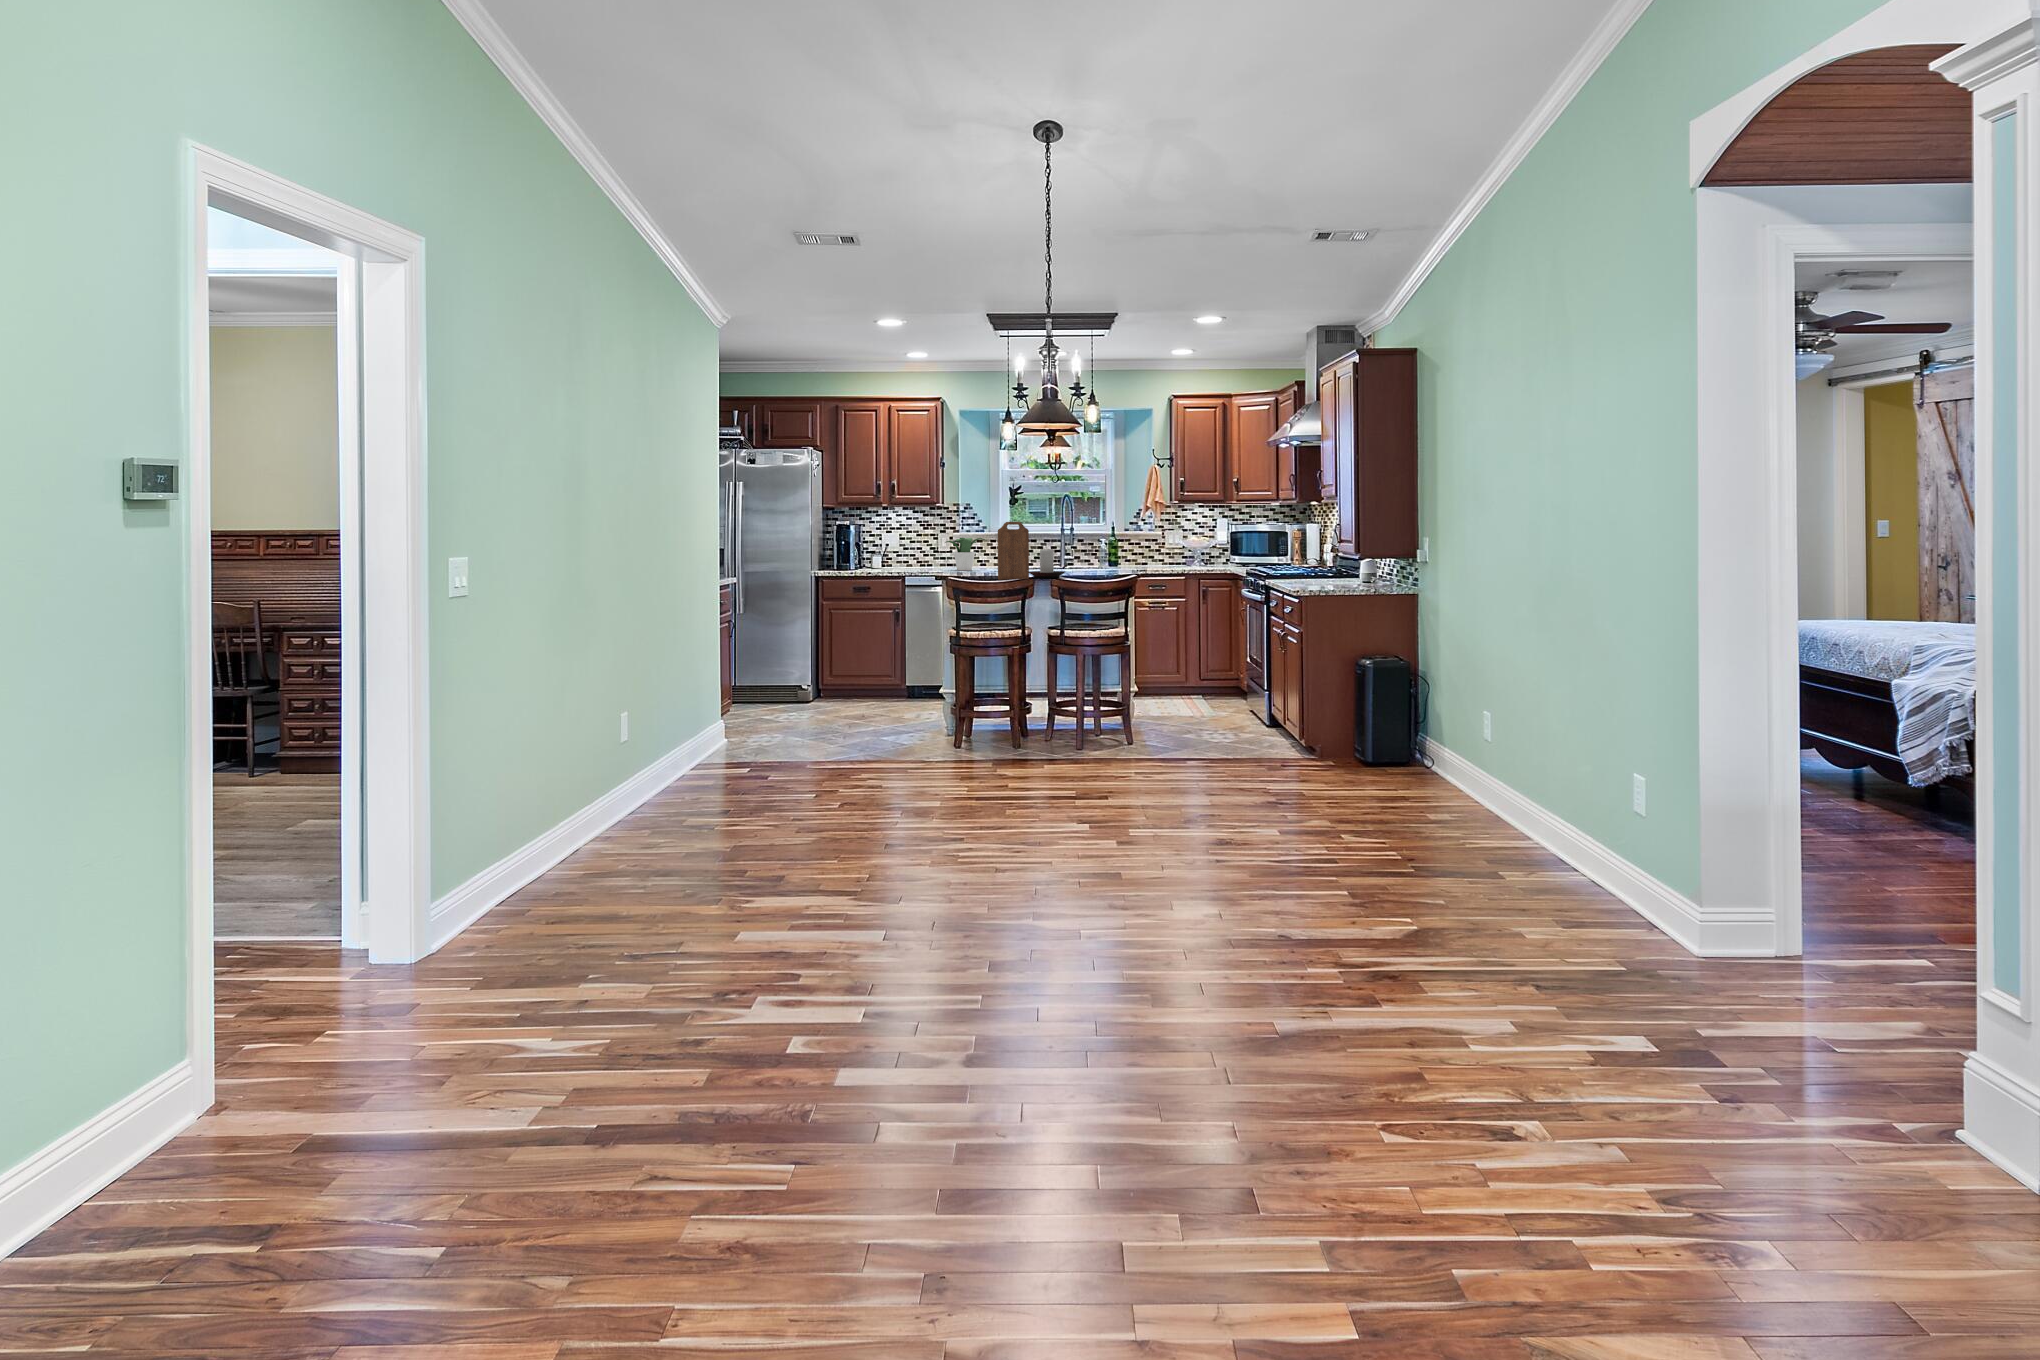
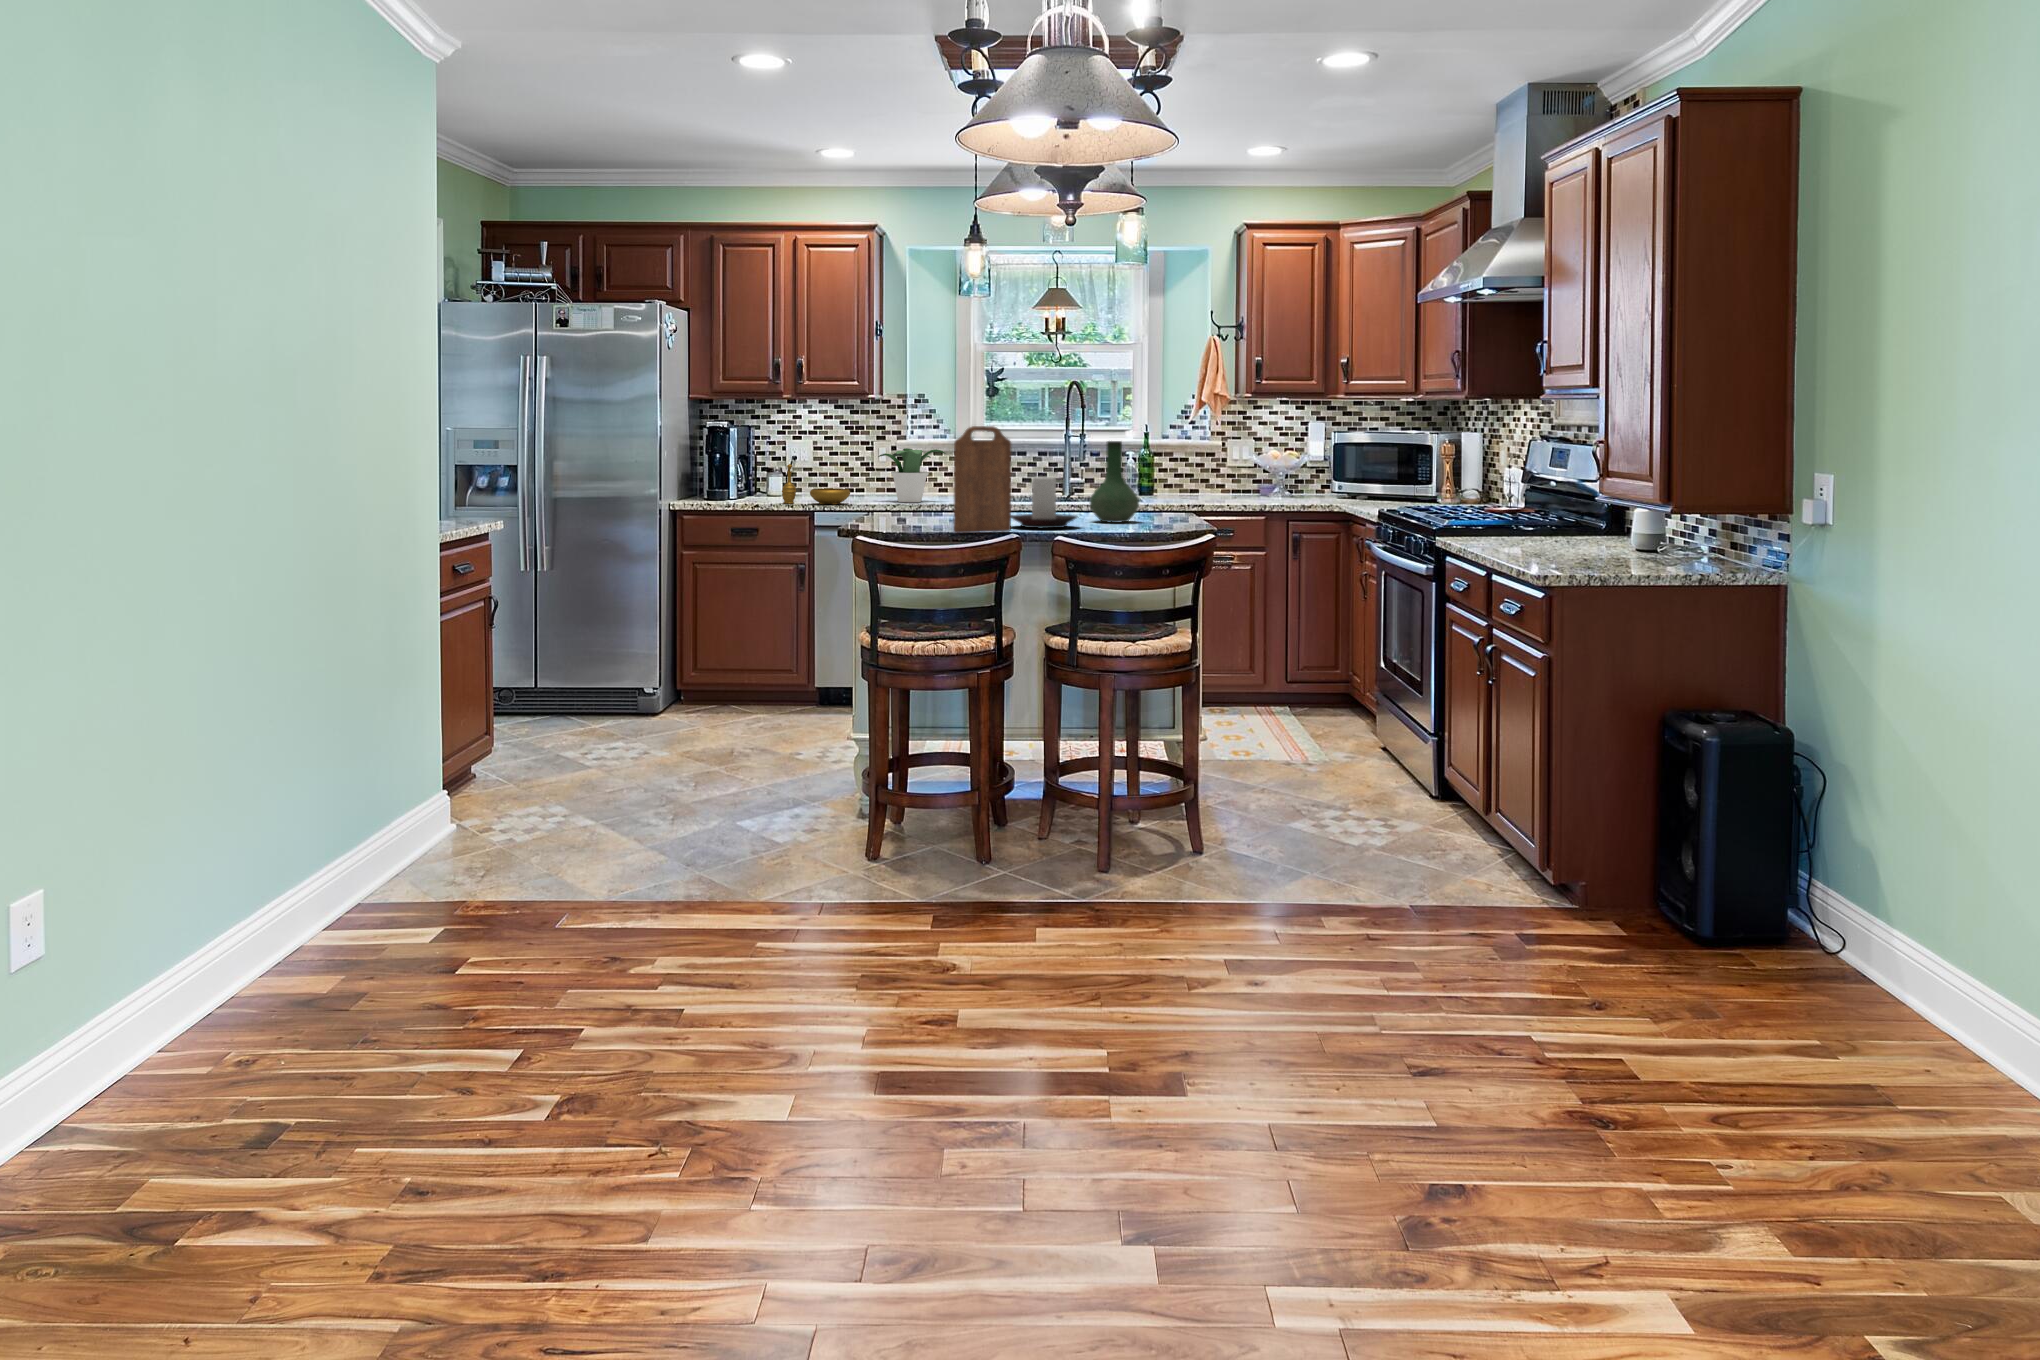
vase: none [1073,530,1101,576] -> present [1090,441,1139,523]
decorative bowl: none [887,547,929,571] -> present [782,464,850,504]

